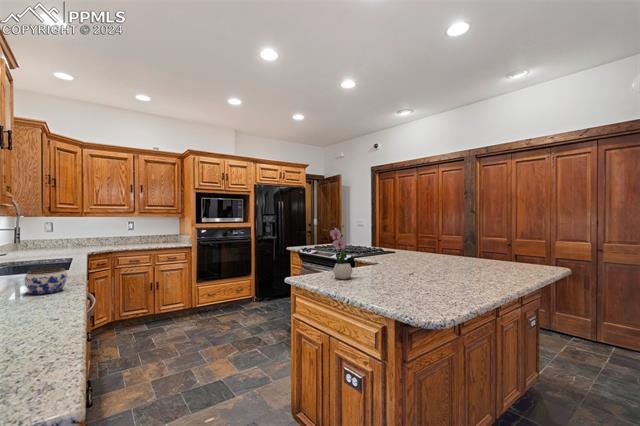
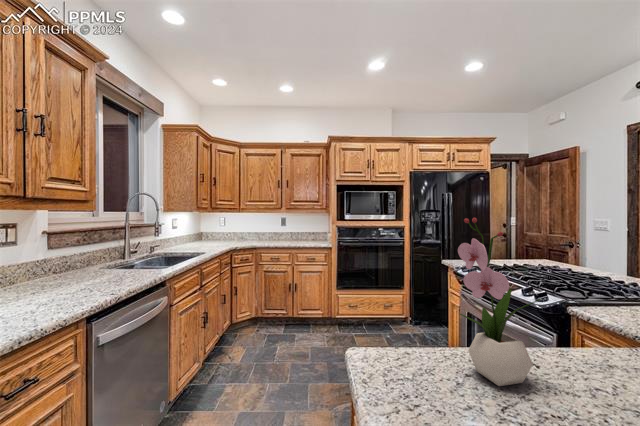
jar: present [25,267,67,294] -> none [56,267,102,299]

